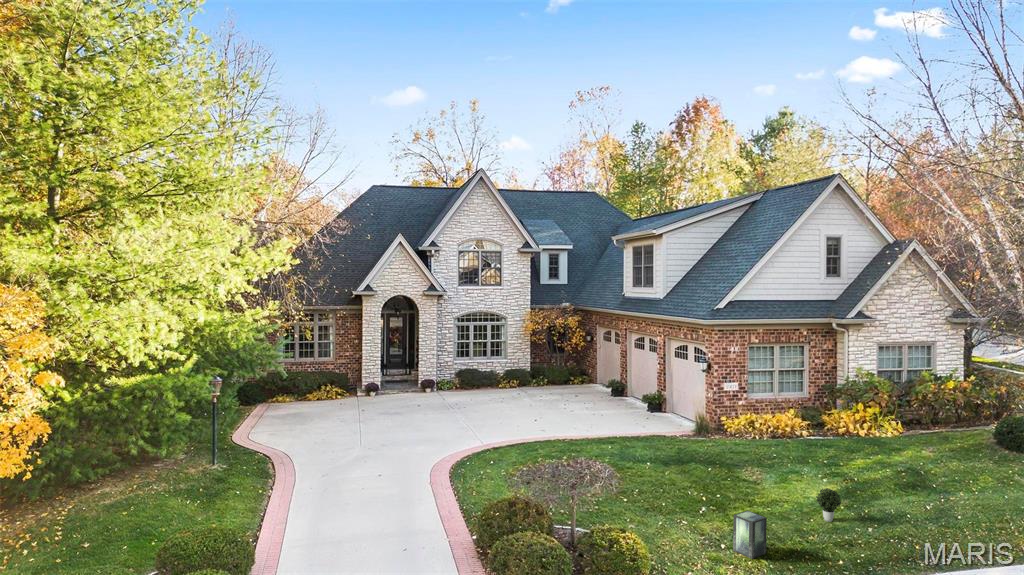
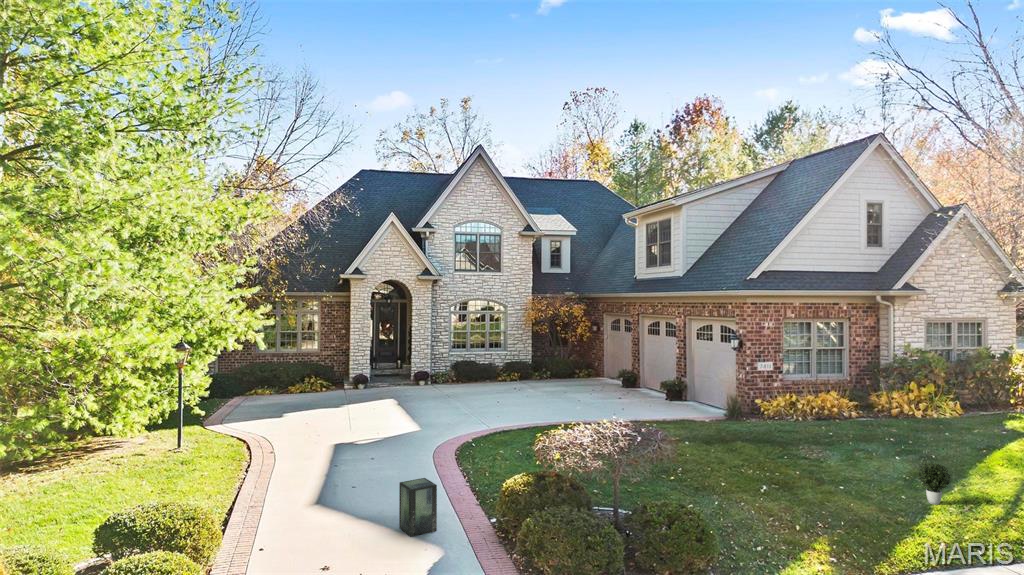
storage box: present [733,510,767,559] -> present [399,478,437,537]

